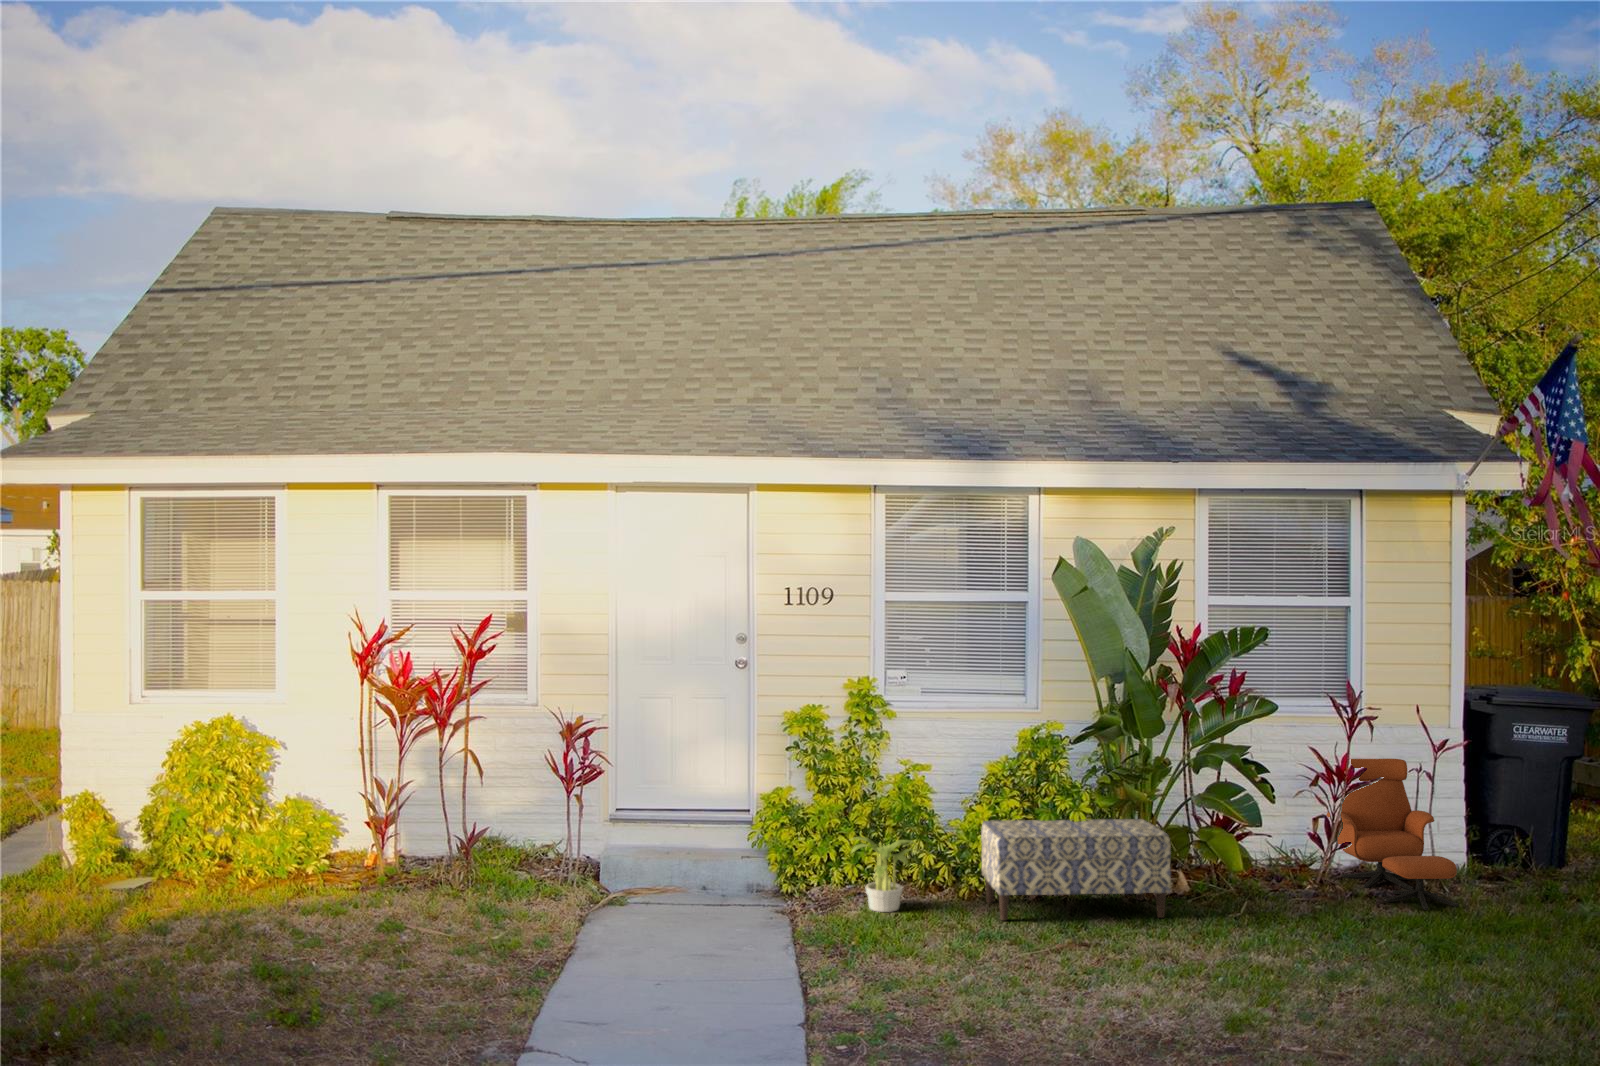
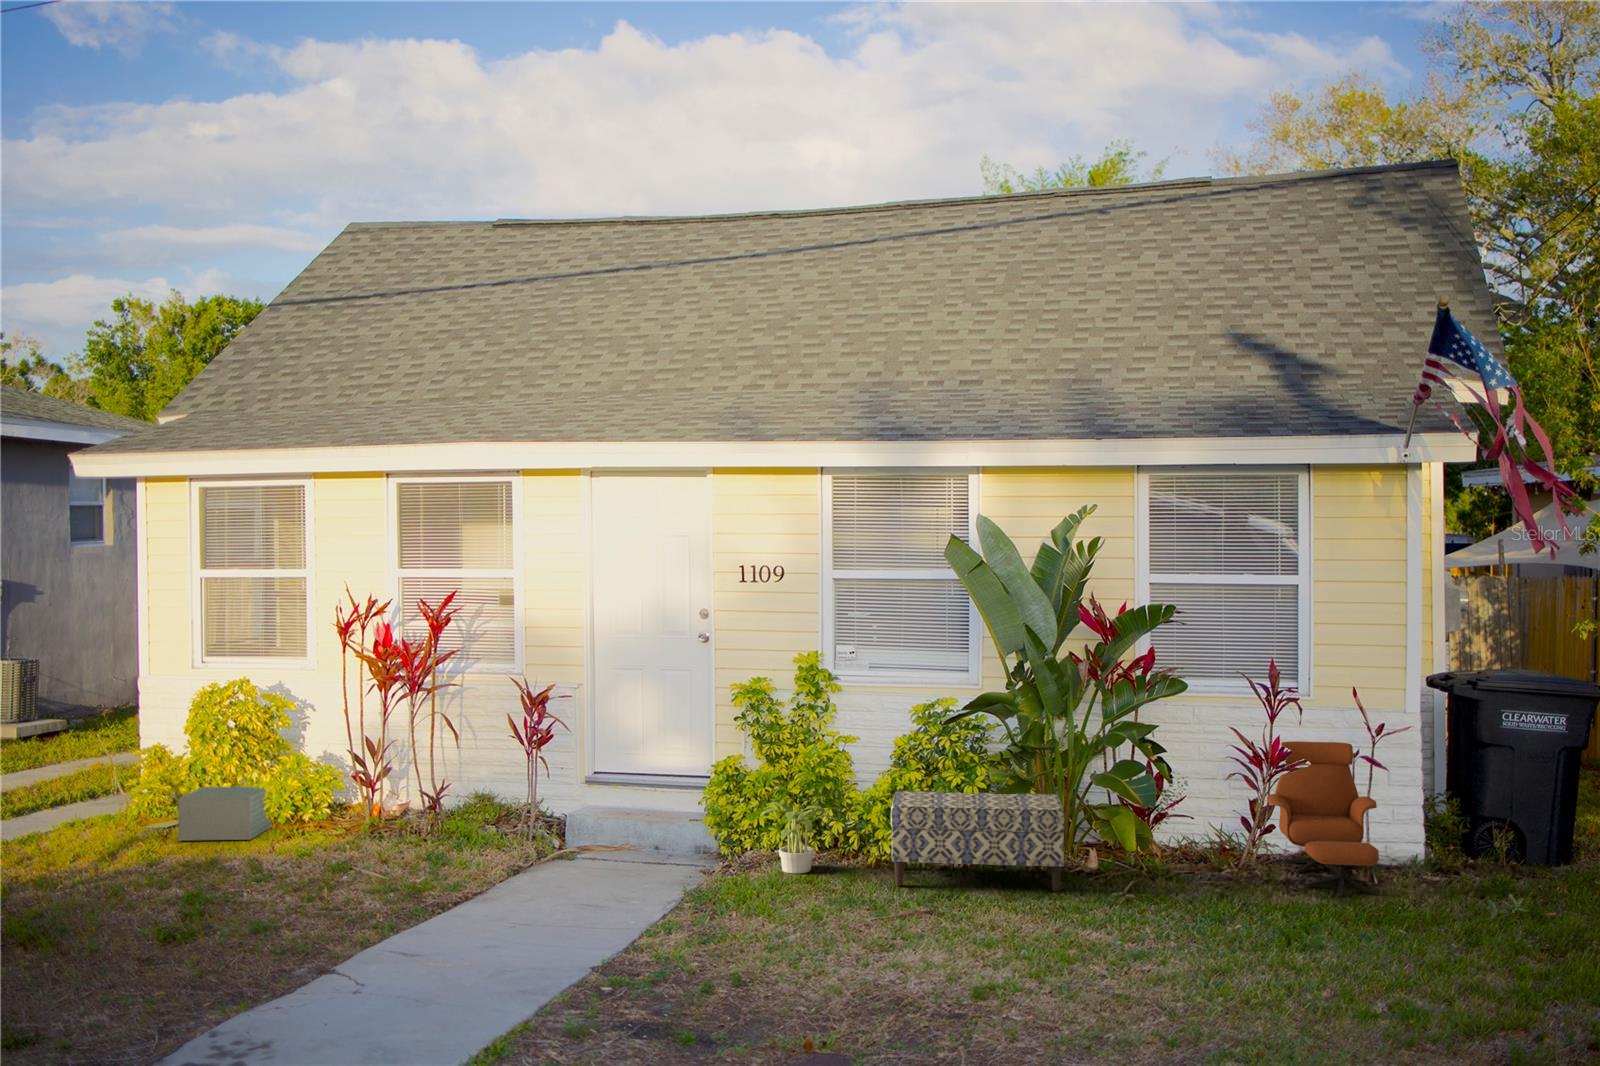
storage box: none [154,839,254,906] -> present [178,786,272,841]

